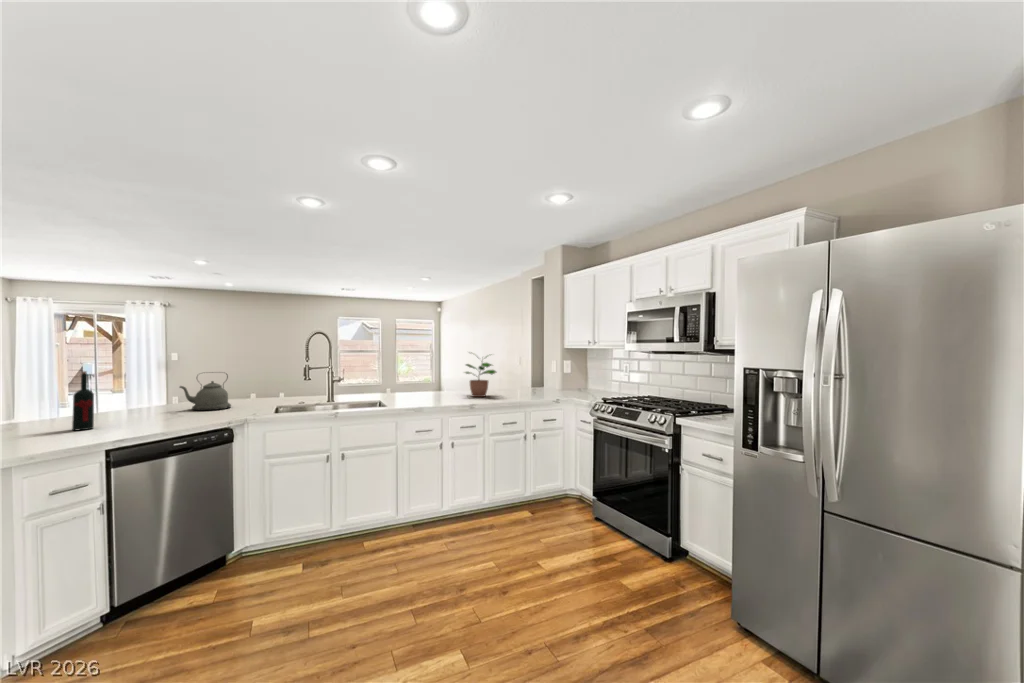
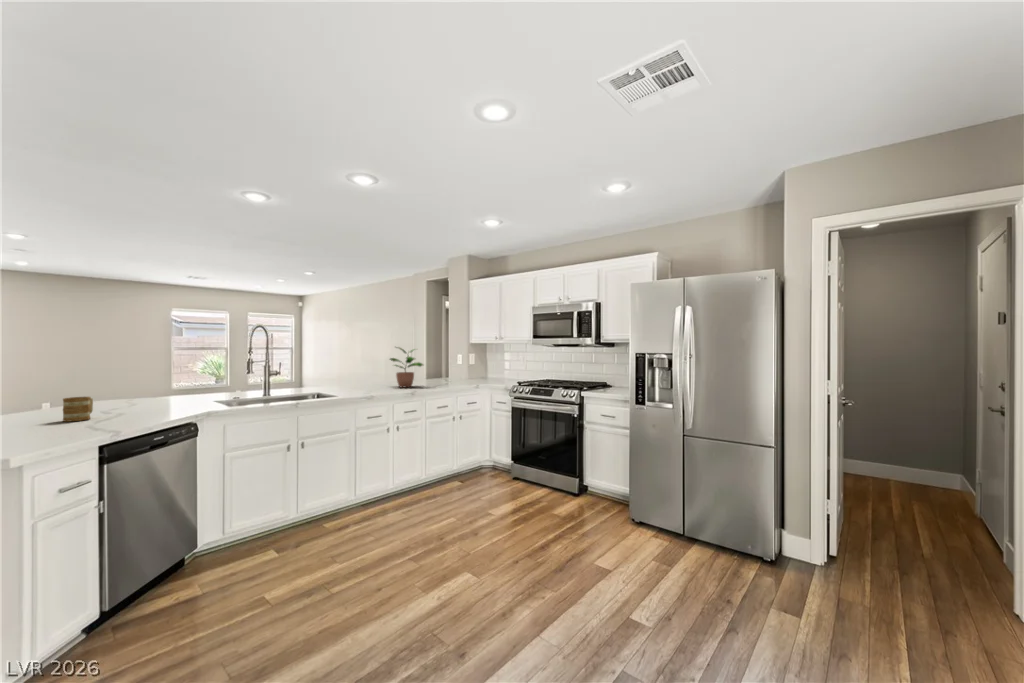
wine bottle: present [72,371,94,430] -> none [30,367,55,432]
kettle: present [180,374,231,410] -> none [110,369,167,410]
mug: none [121,398,153,420] -> present [63,397,93,422]

